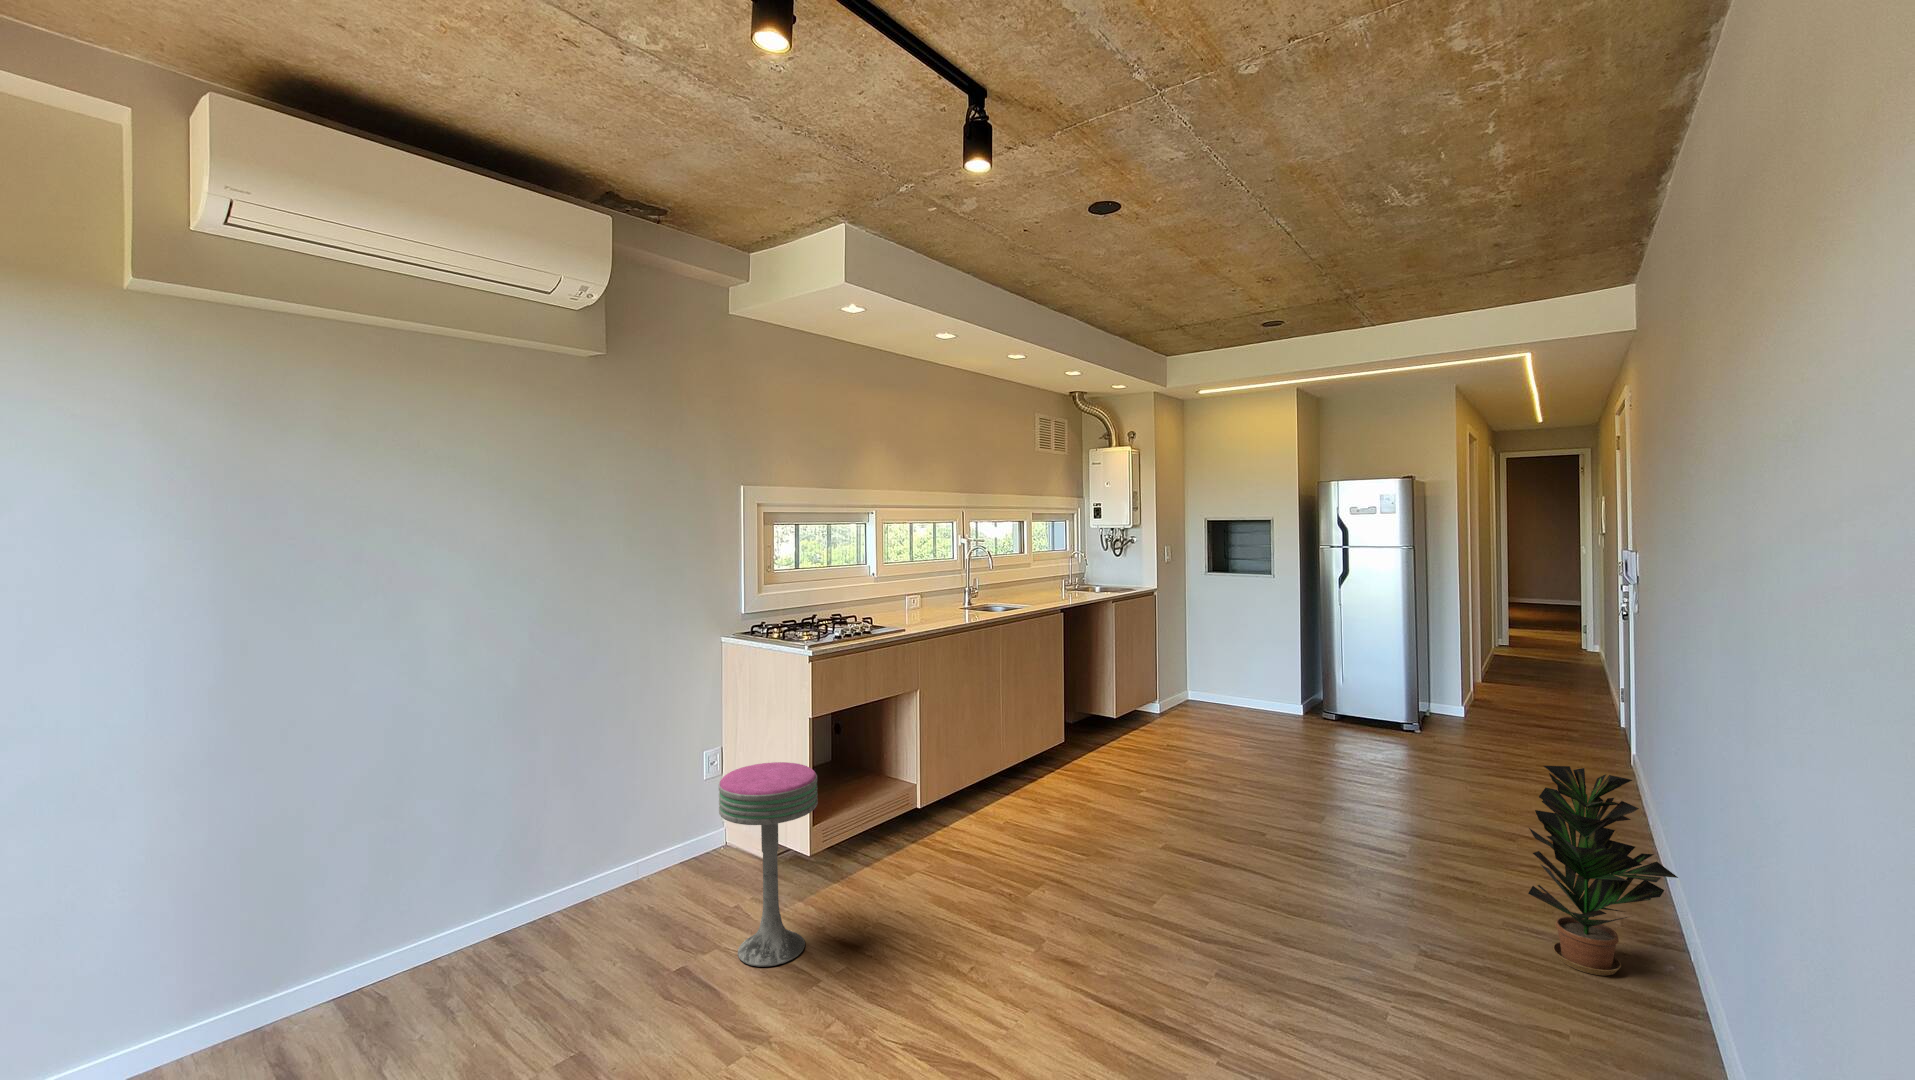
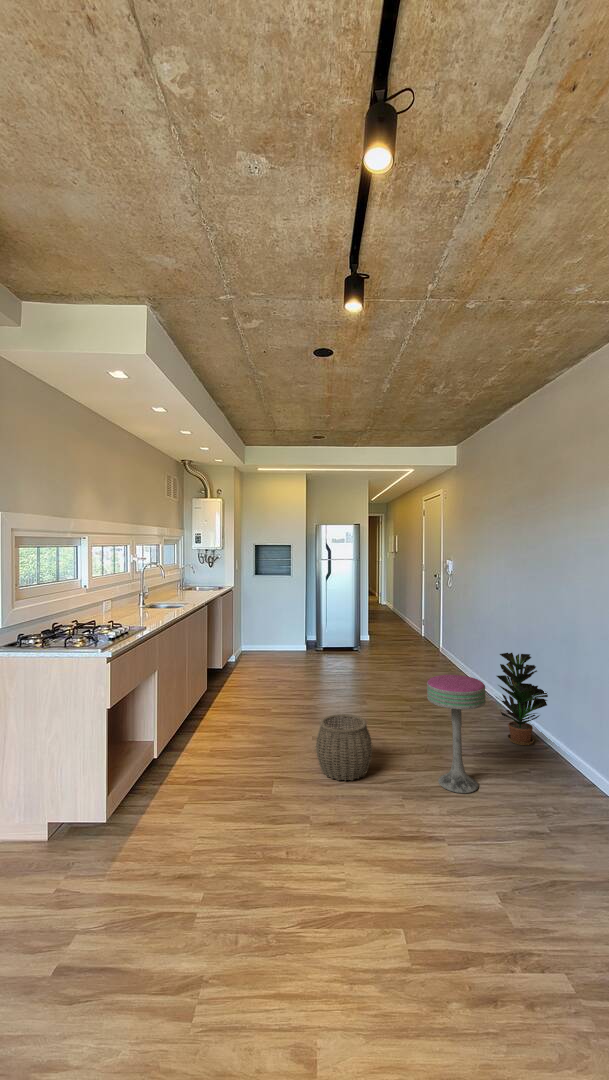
bar stool: present [719,762,818,967] -> present [427,675,486,793]
woven basket: none [1110,807,1207,917] -> present [316,714,372,780]

